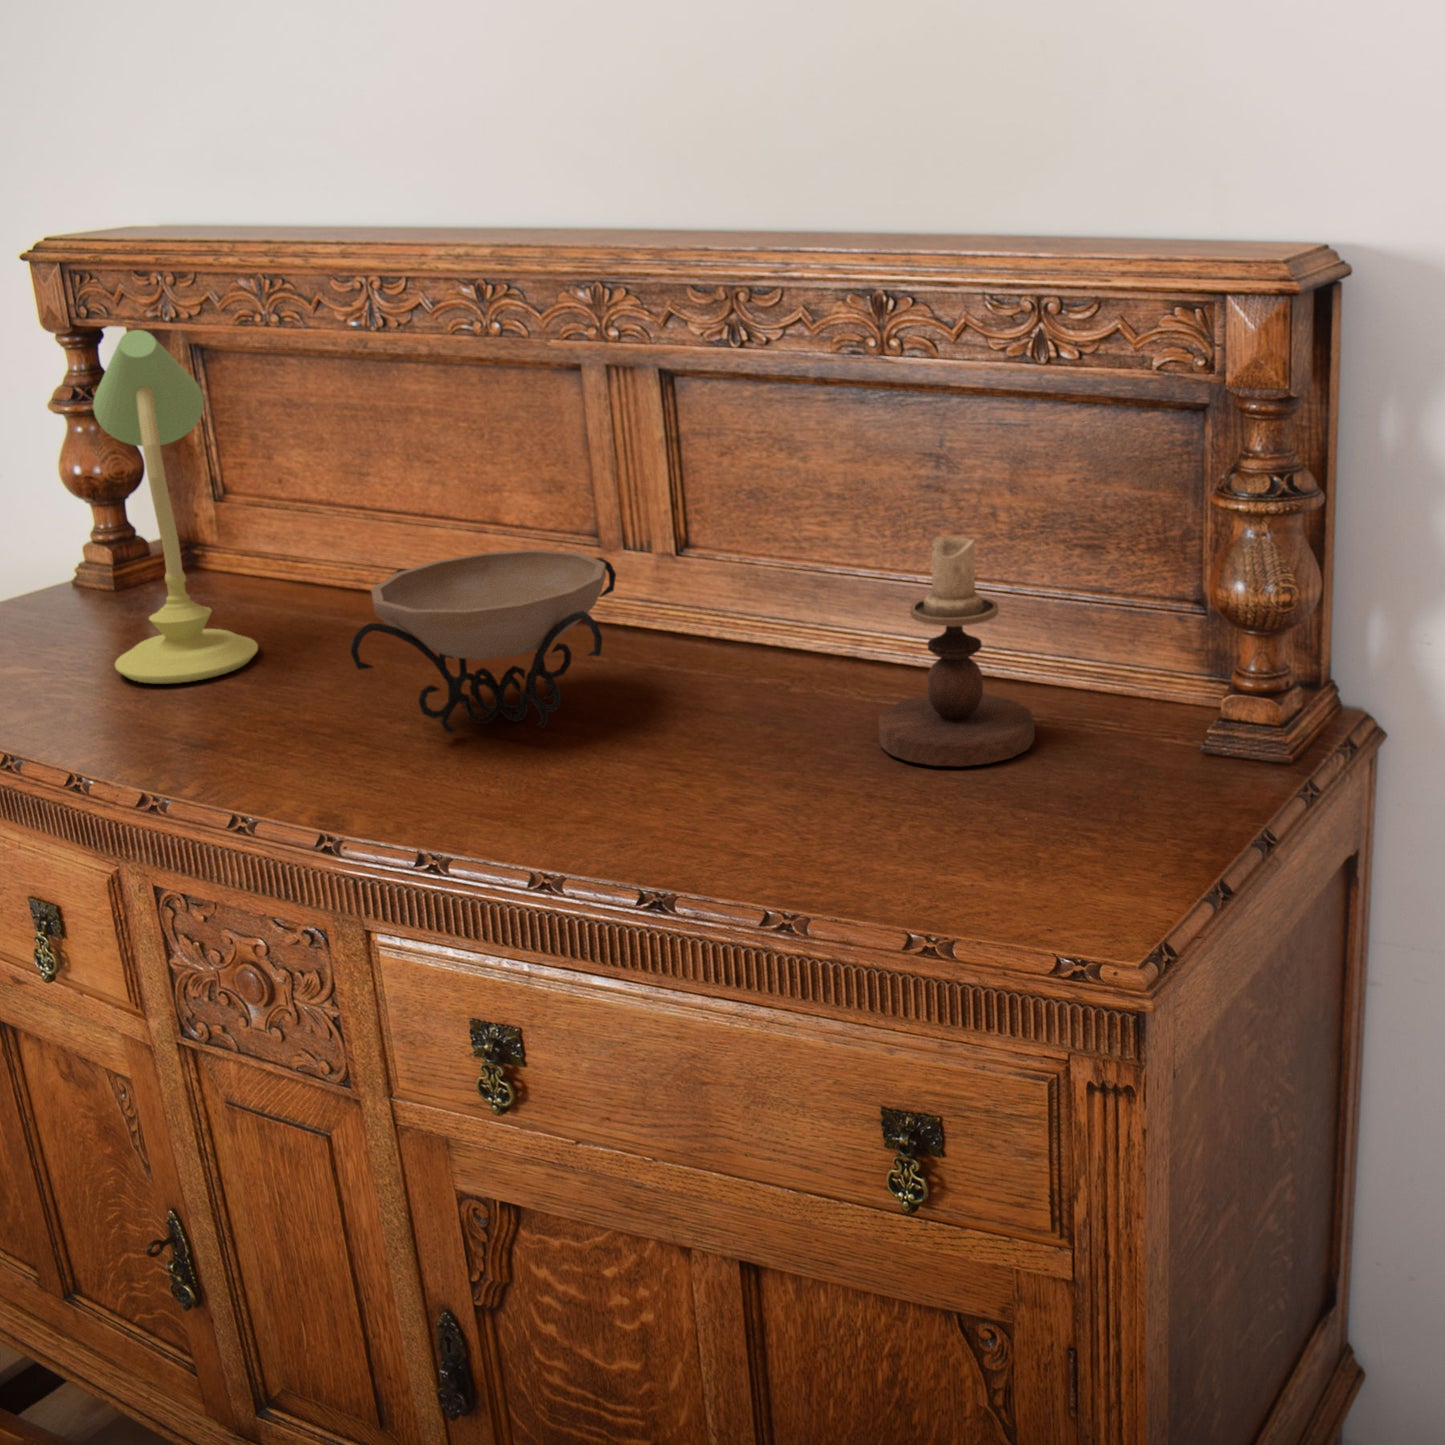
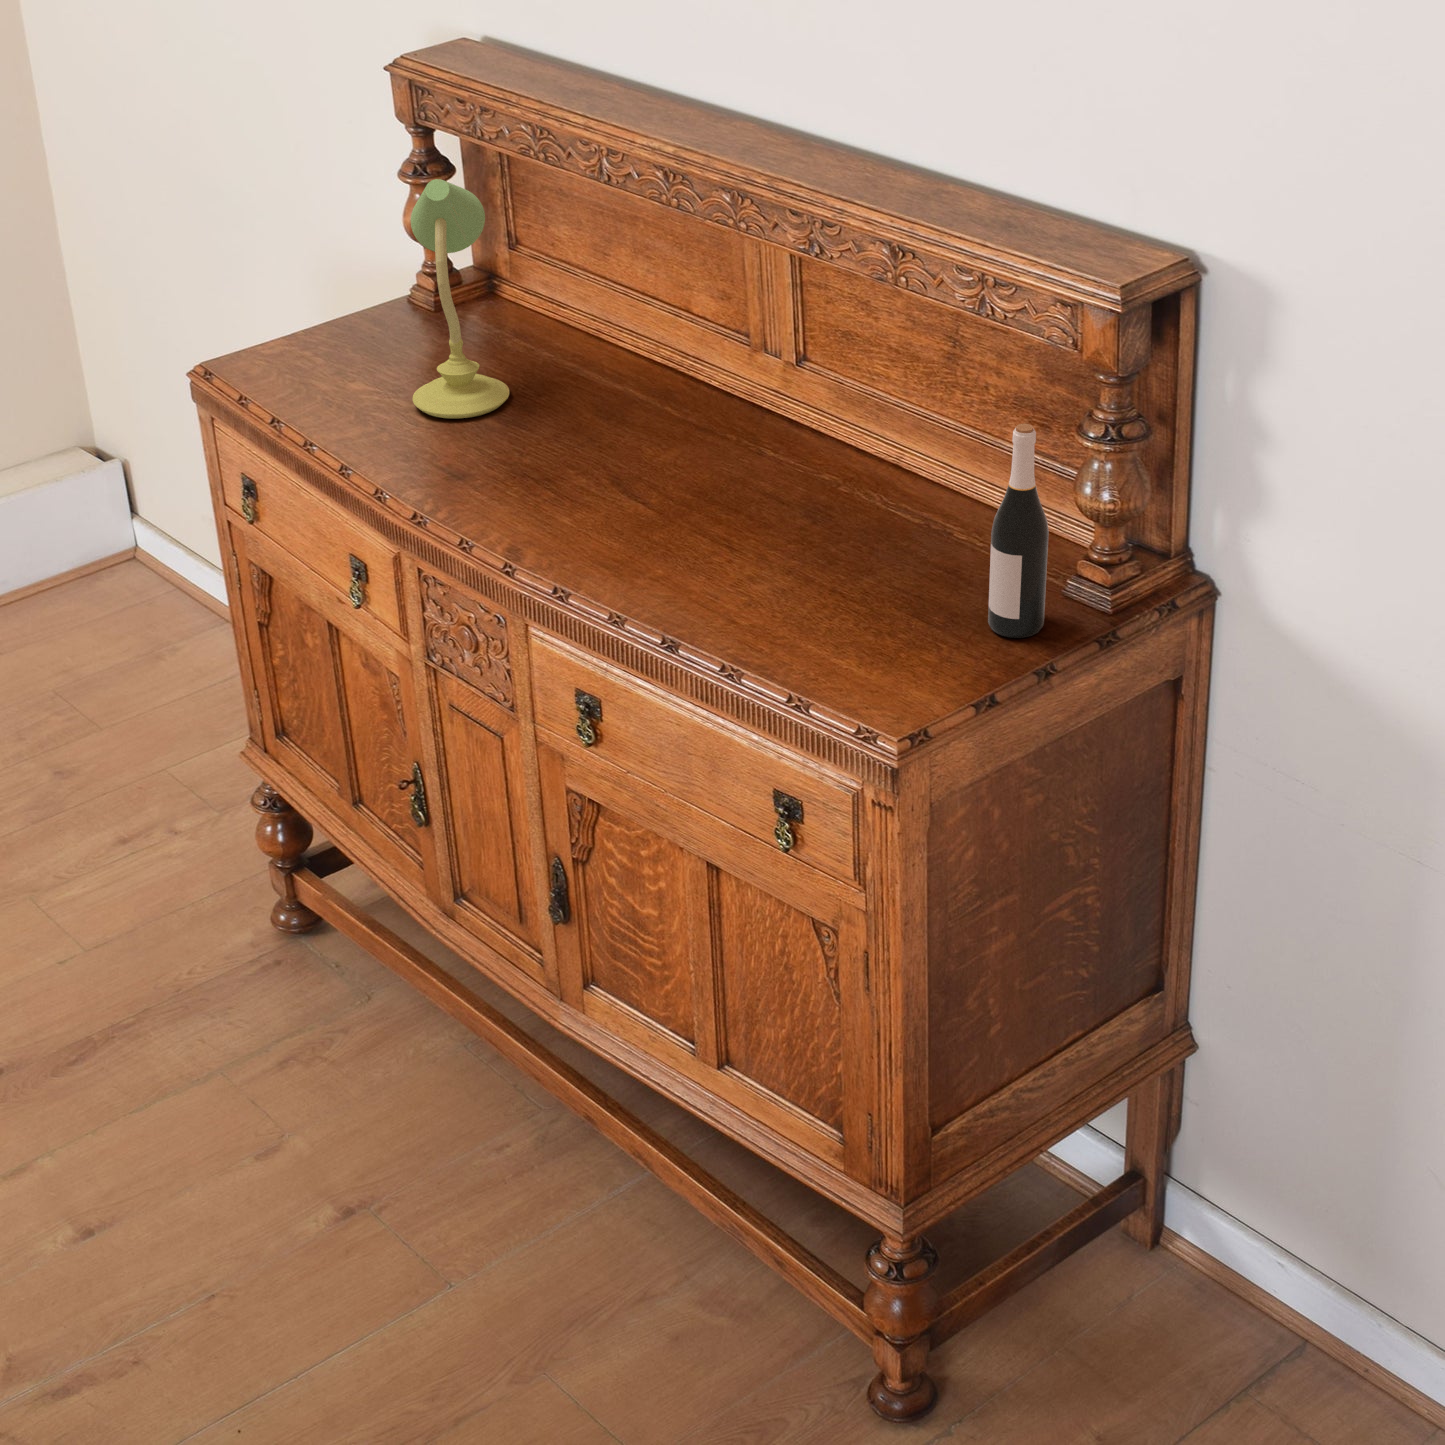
wine bottle: none [1144,457,1237,806] -> present [988,424,1049,638]
candlestick: present [879,537,1035,766] -> none [856,428,960,582]
decorative bowl: present [350,549,616,733] -> none [533,368,733,502]

